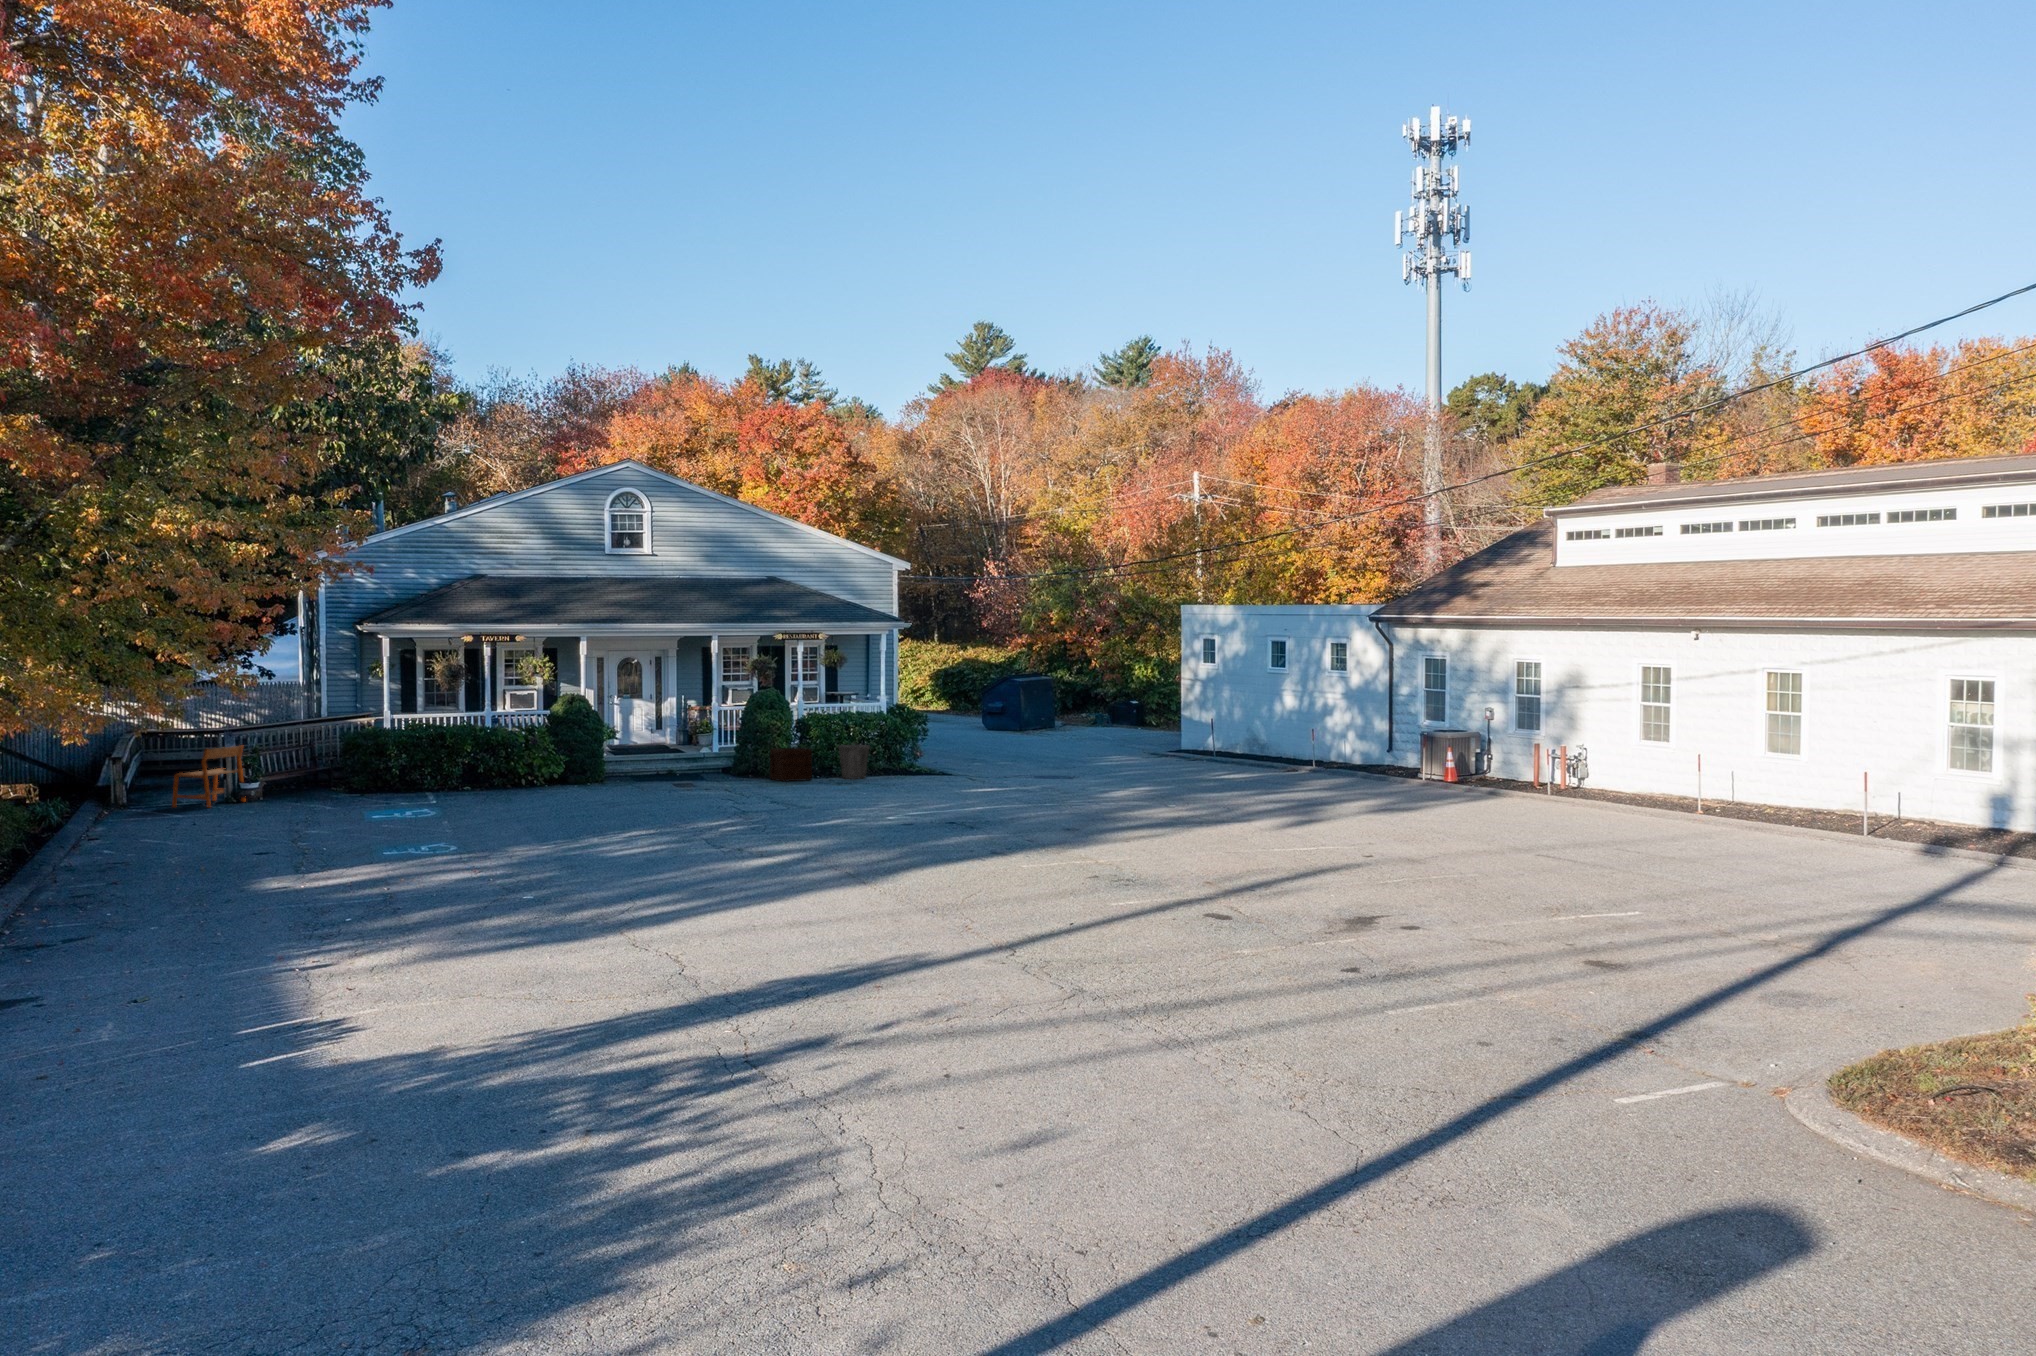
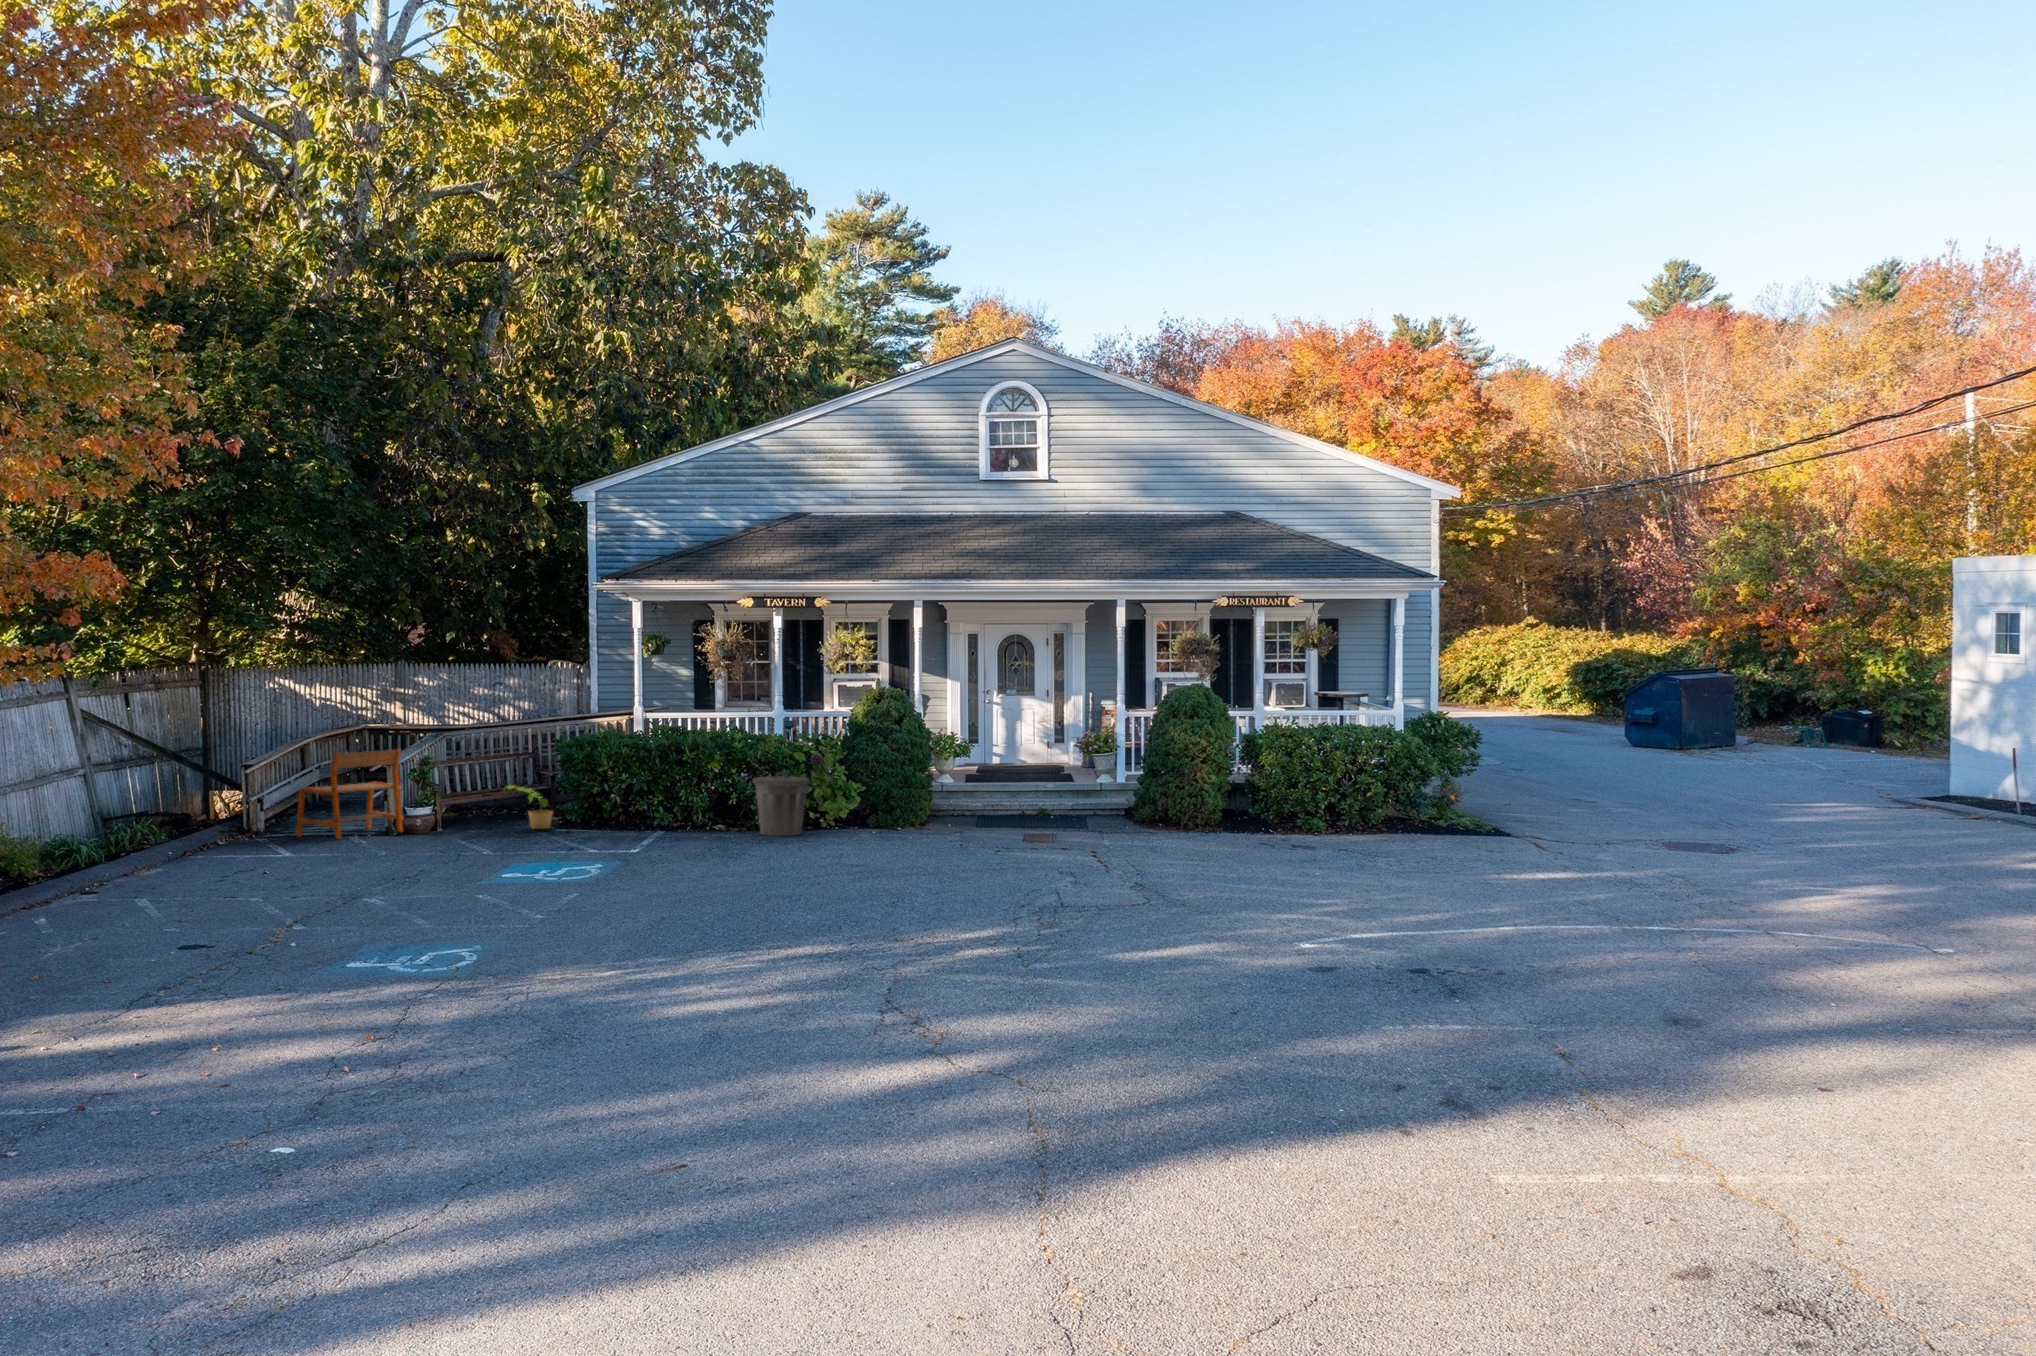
trash can: present [838,743,870,779] -> present [753,772,809,836]
wooden crate: present [770,747,812,782] -> none [1183,780,1249,836]
potted plant: none [316,767,352,796] -> present [503,785,552,829]

